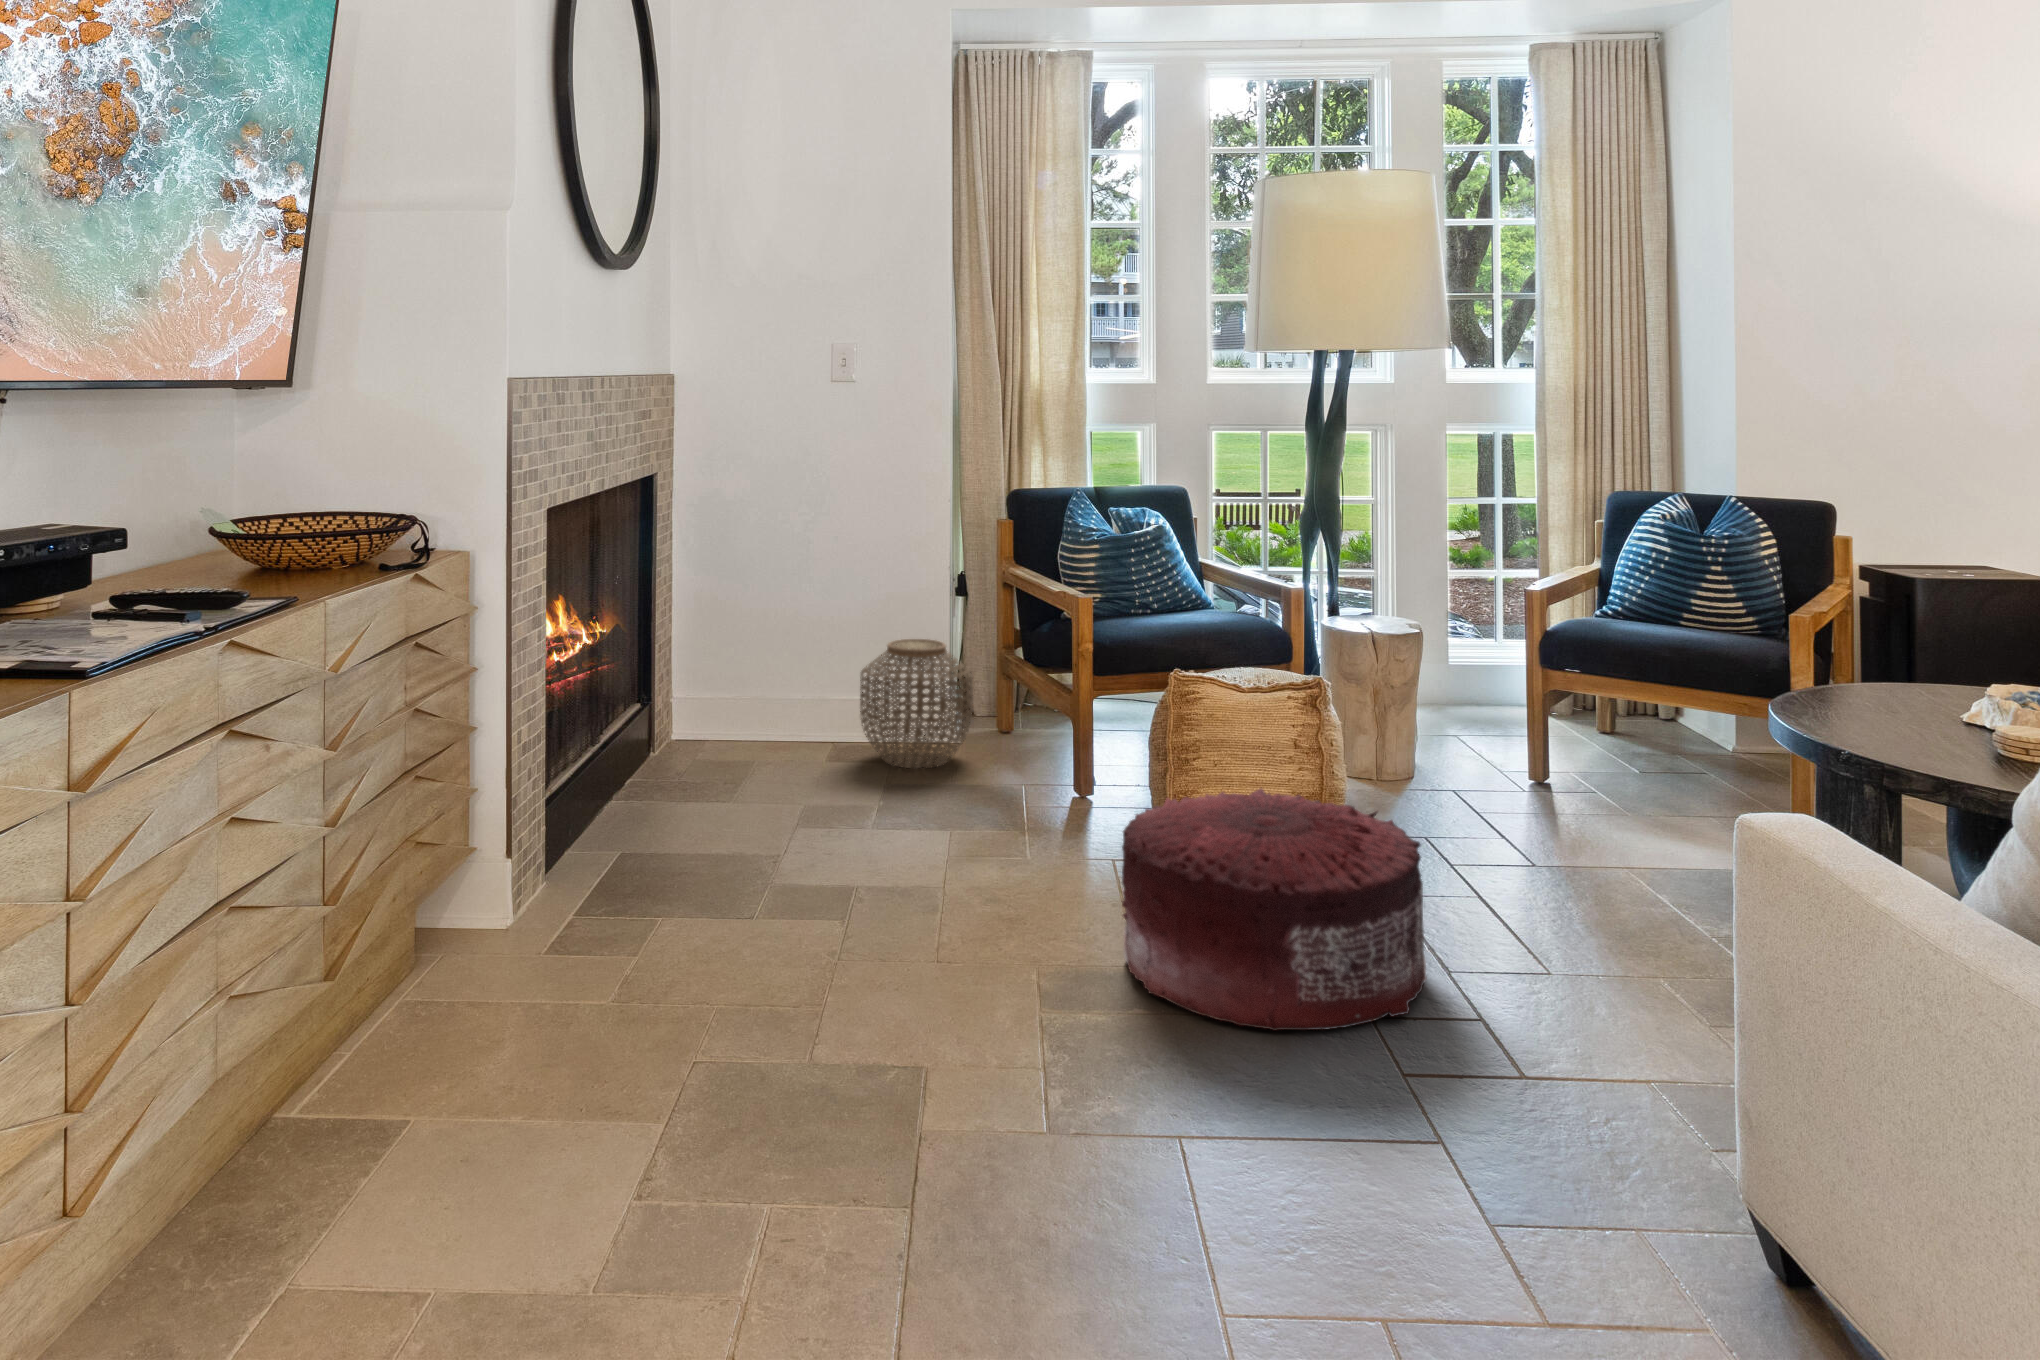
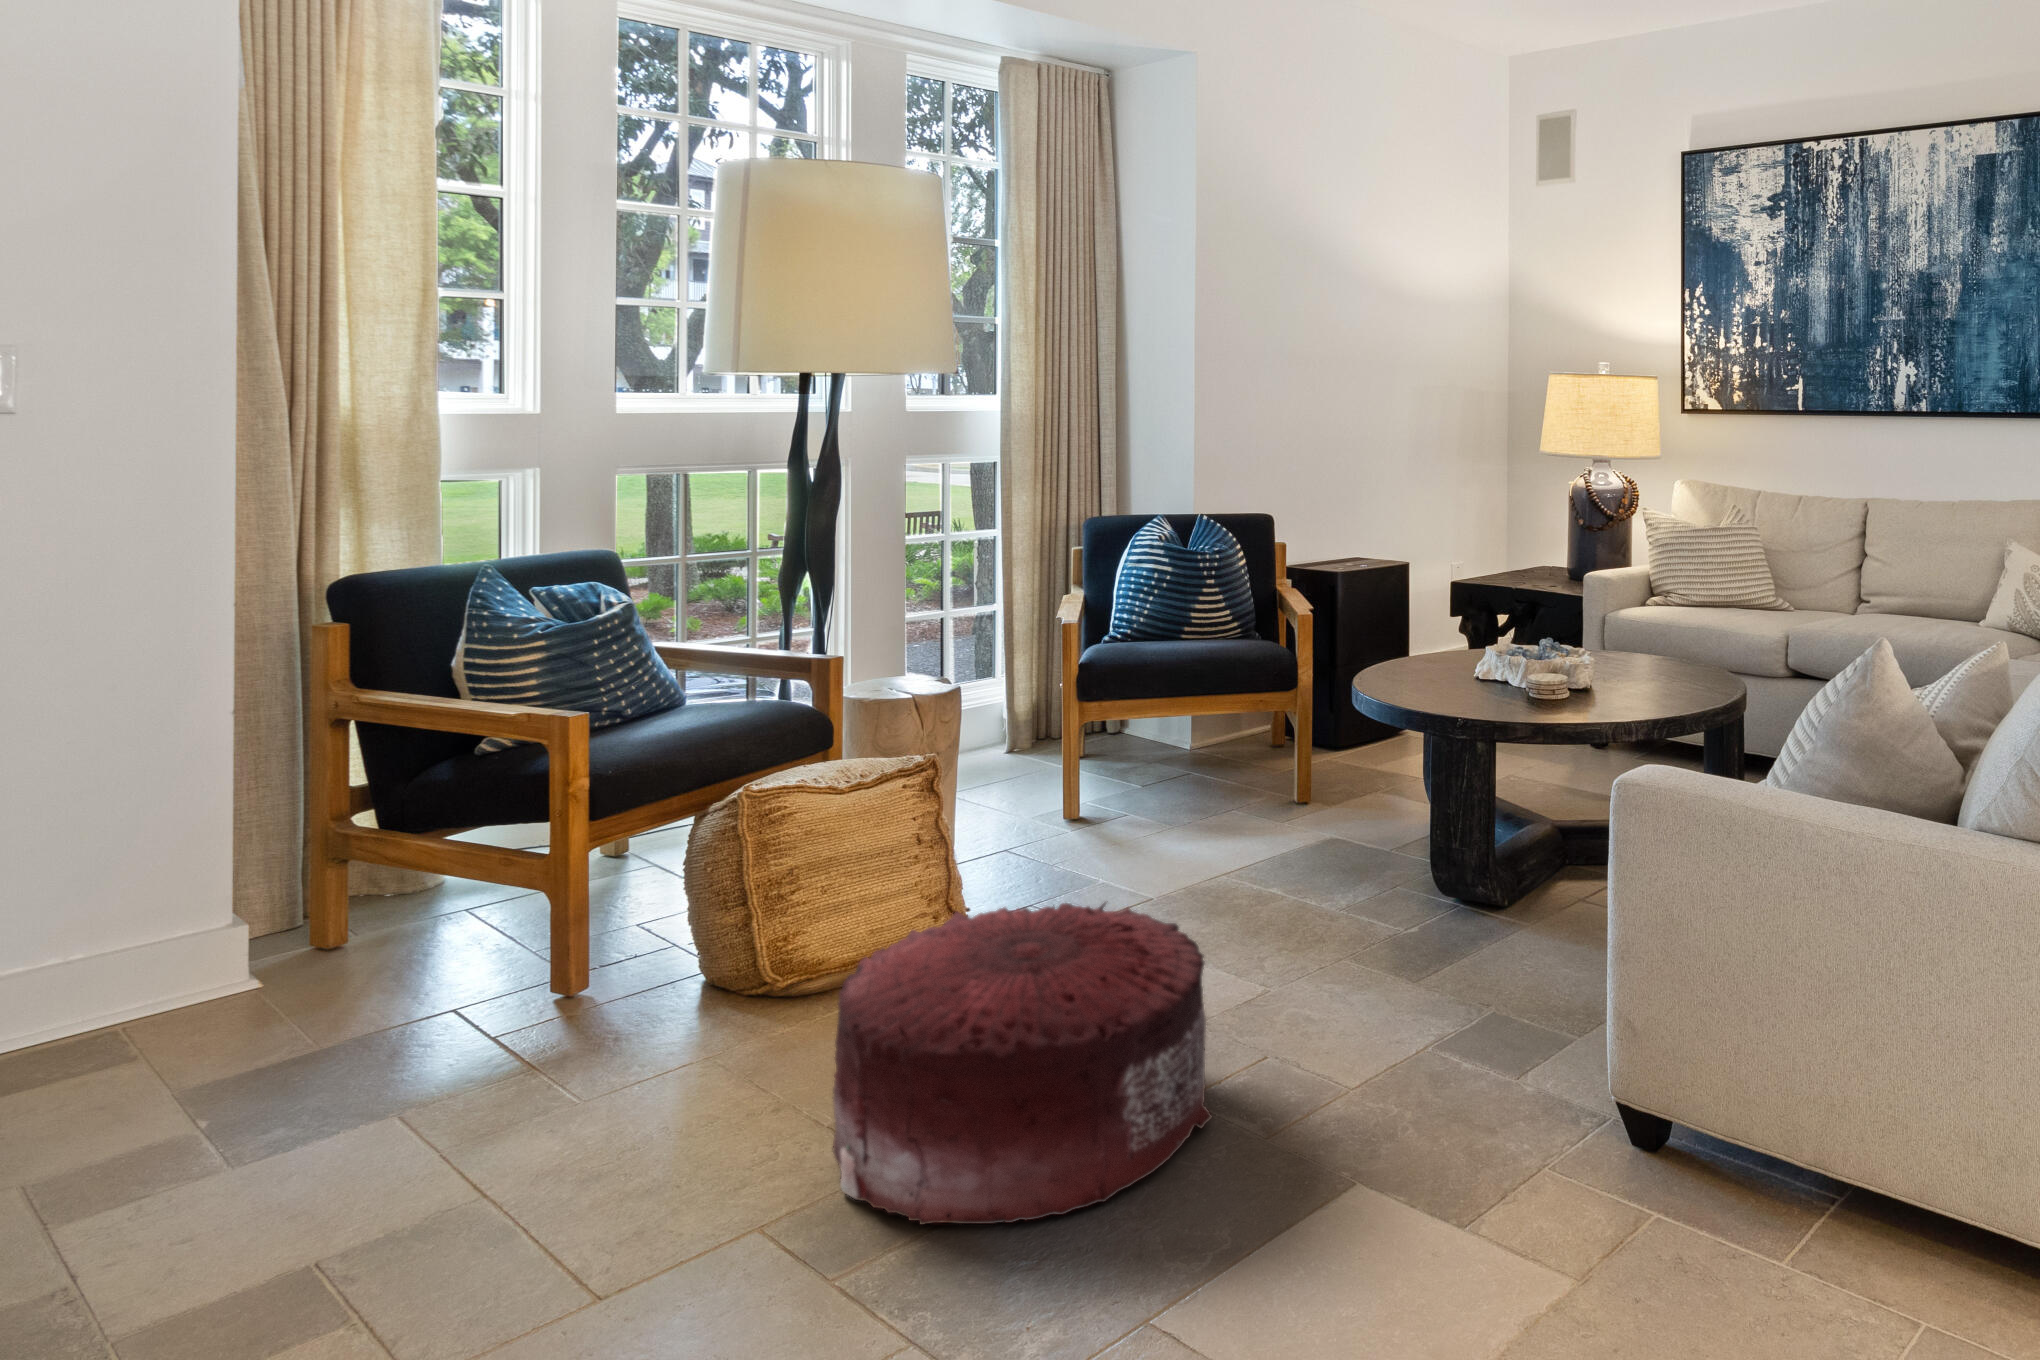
woven basket: present [860,639,973,768] -> none [80,819,321,1038]

